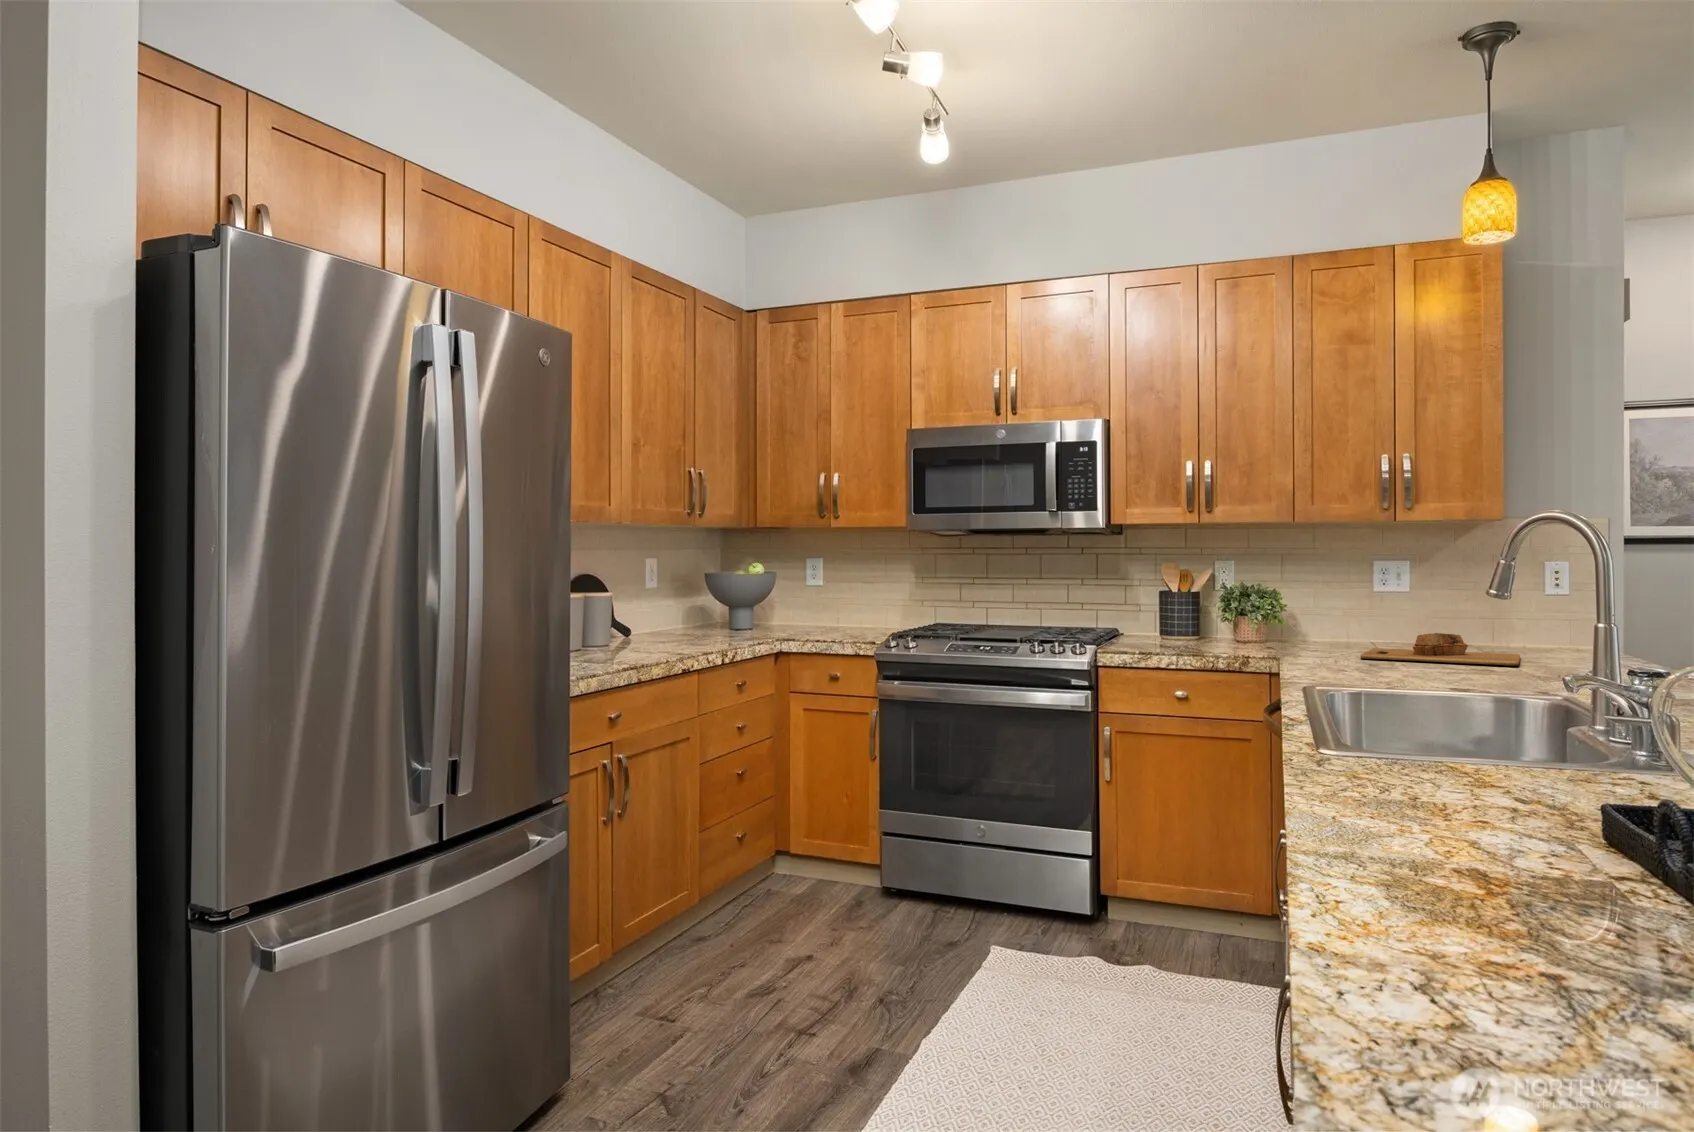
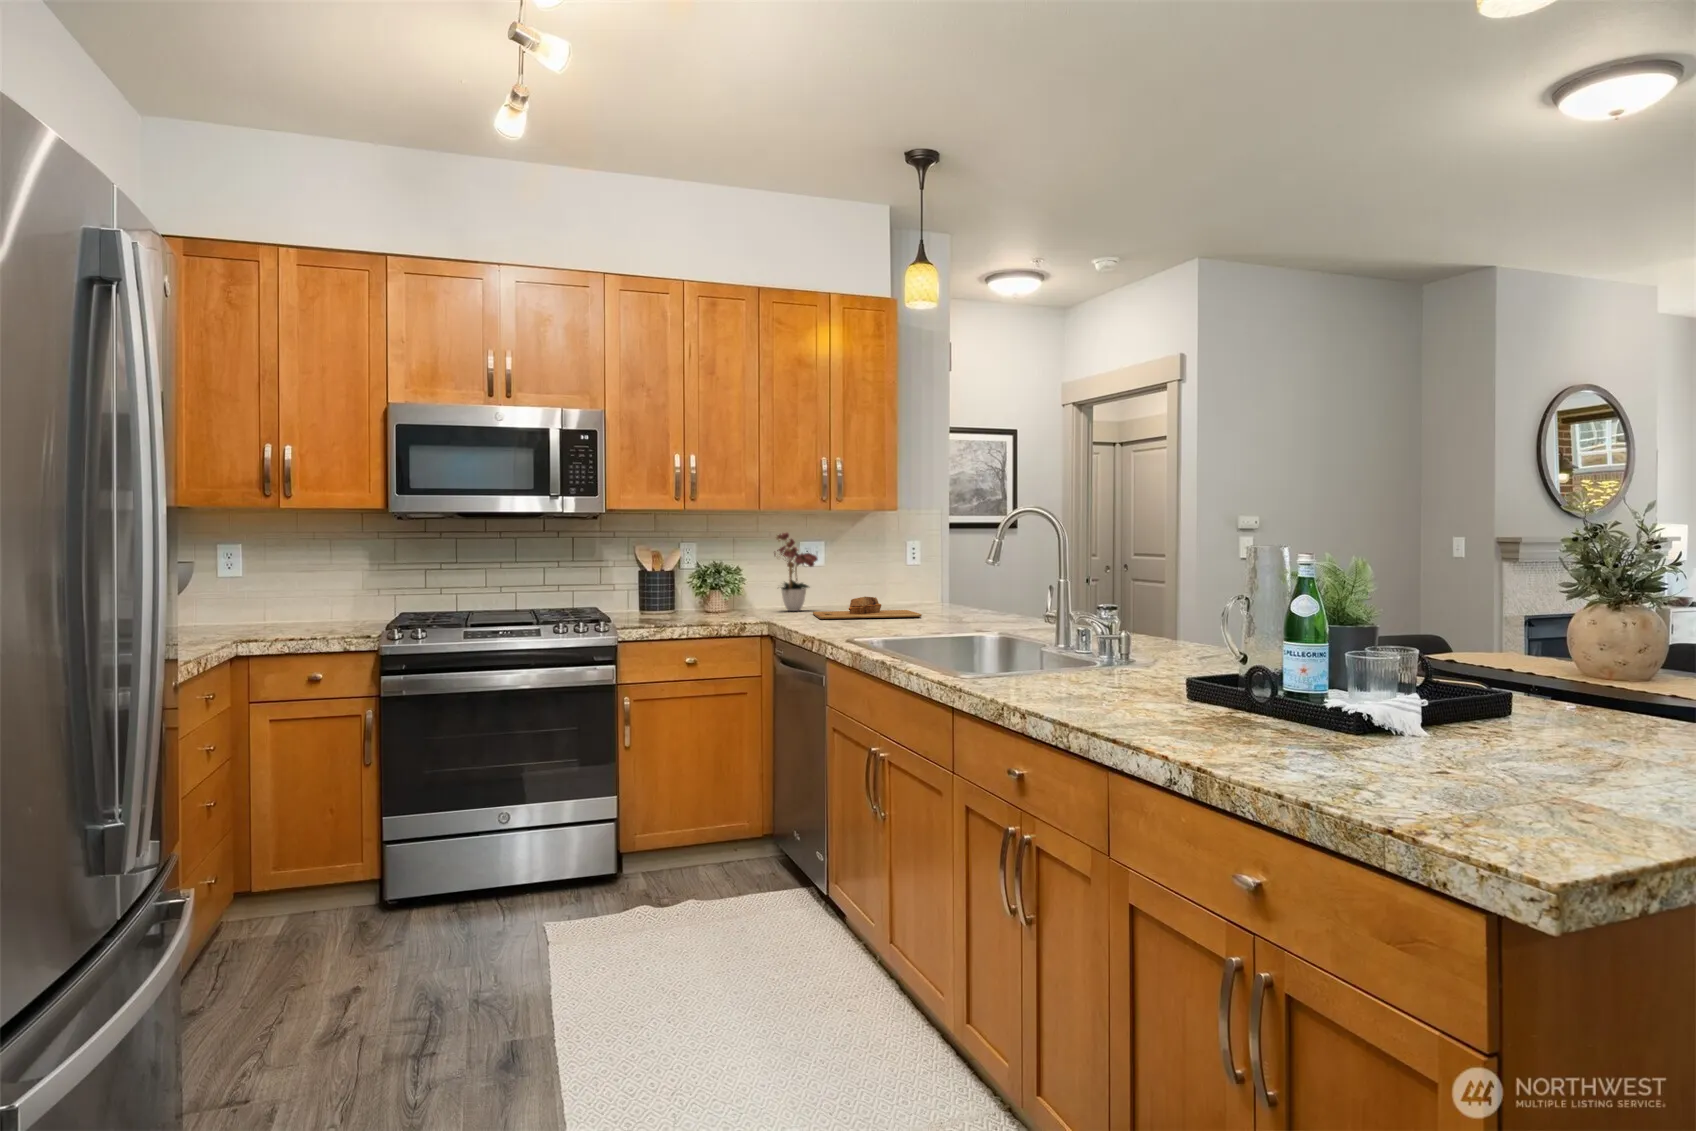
flower arrangement: none [1329,543,1405,645] -> present [774,533,818,611]

